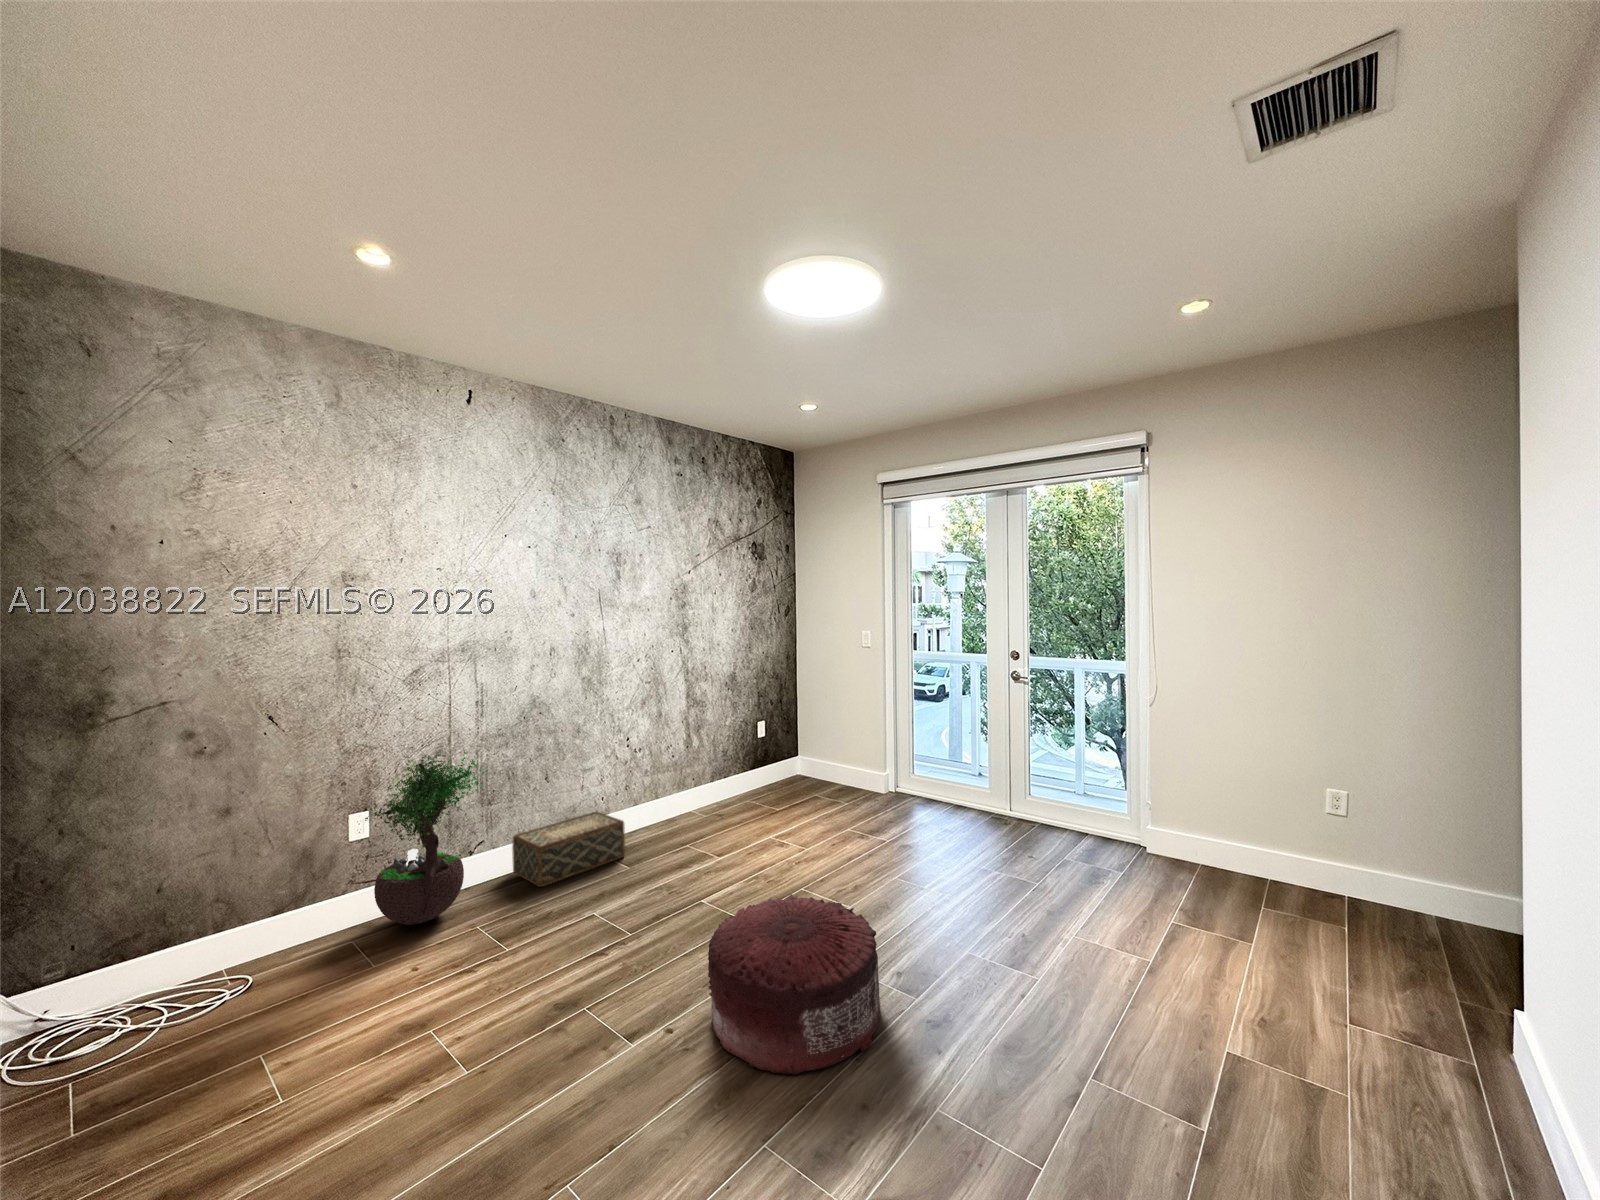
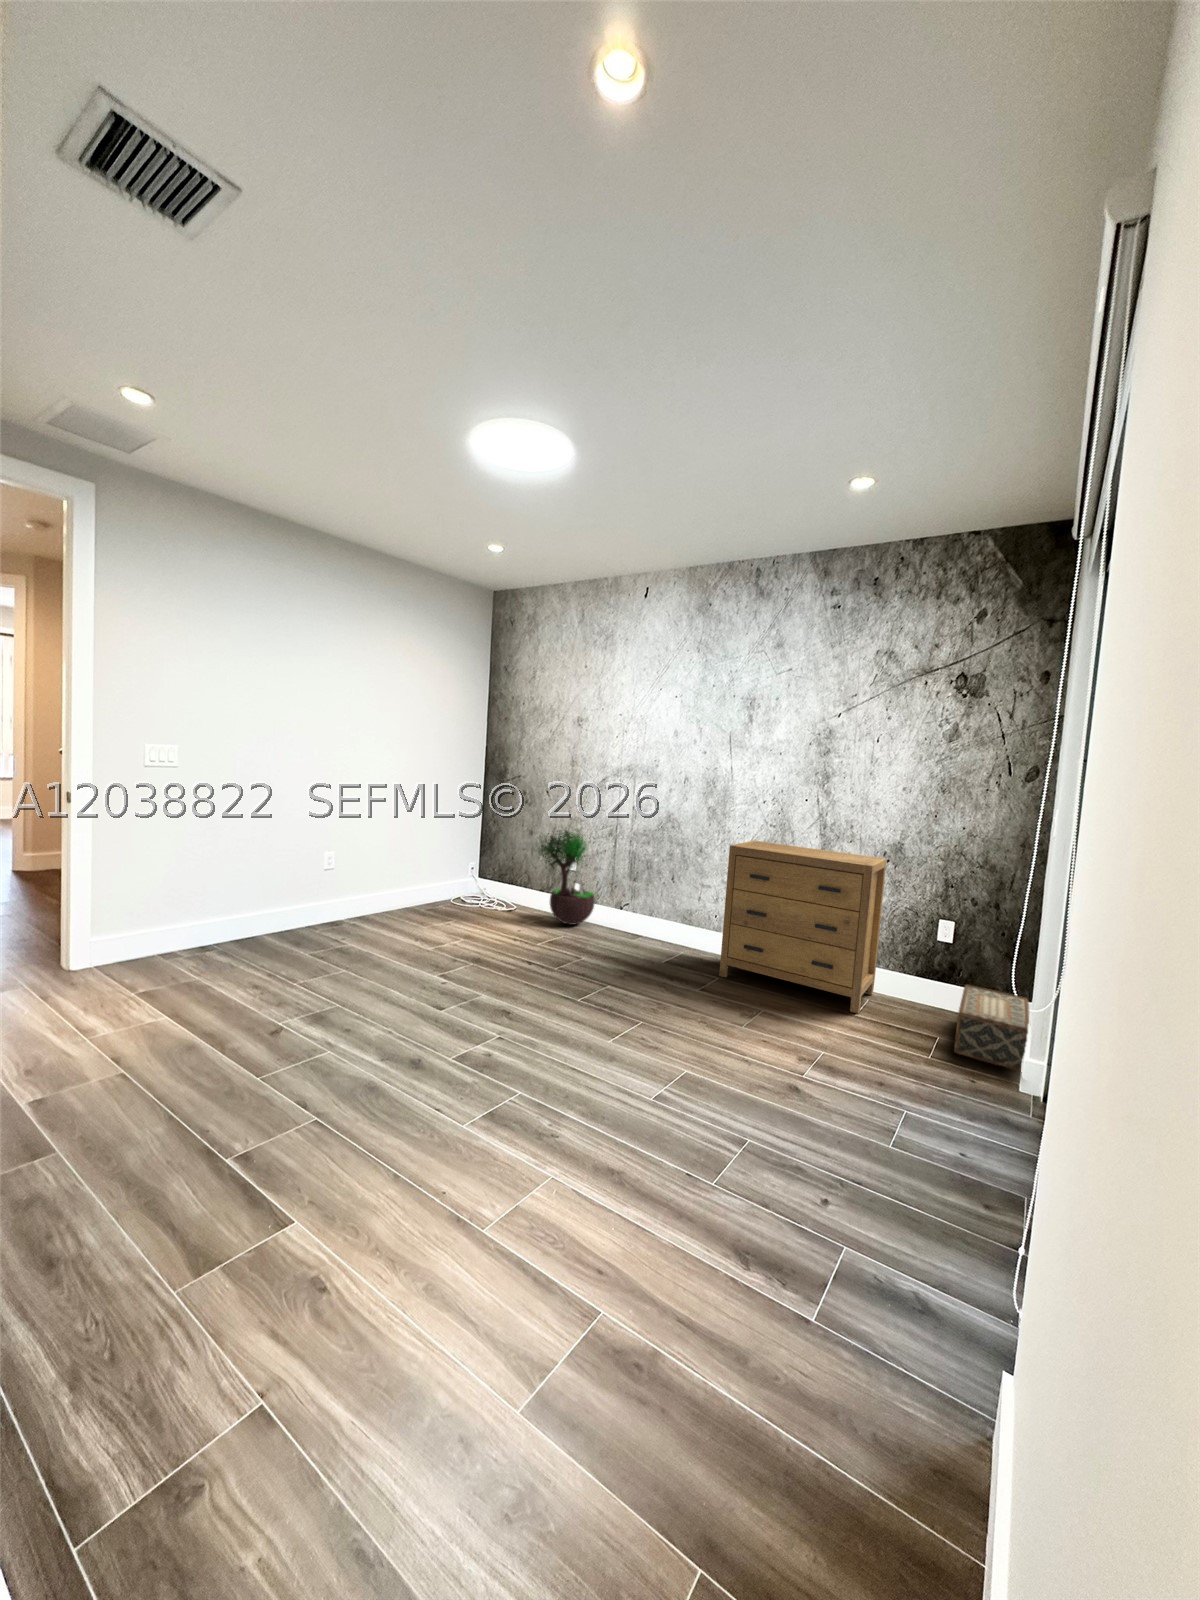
dresser: none [644,687,779,845] -> present [719,841,887,1013]
woven basket: present [512,811,625,887] -> present [954,985,1029,1071]
pouf: present [708,894,881,1075] -> none [382,942,506,1038]

